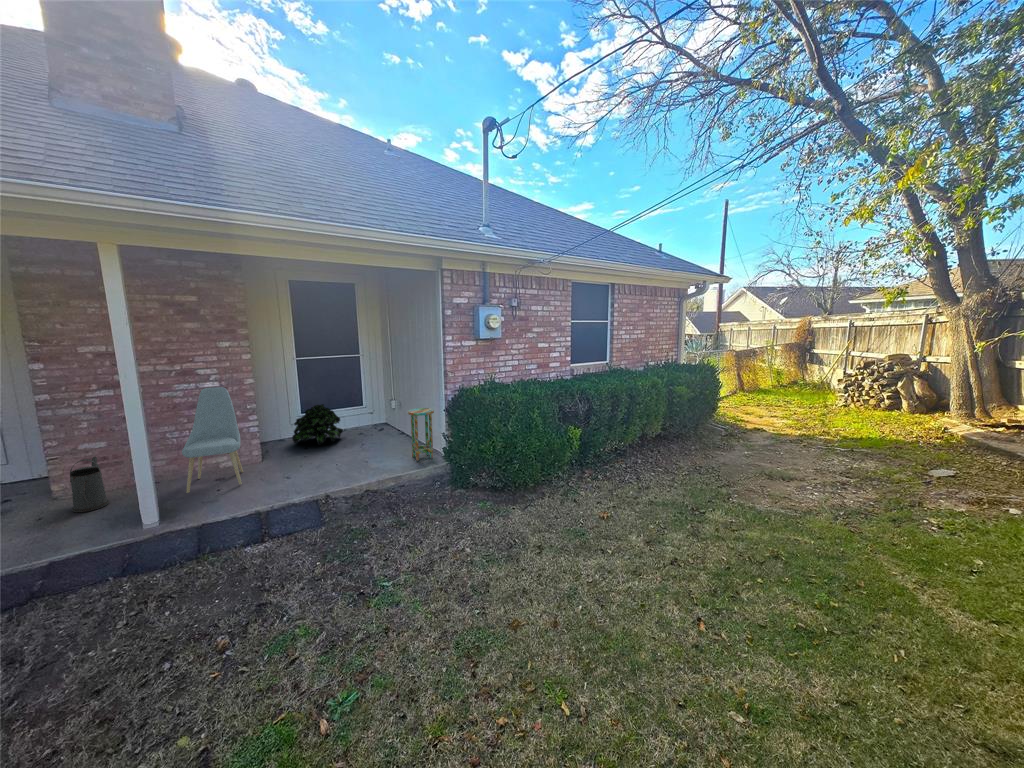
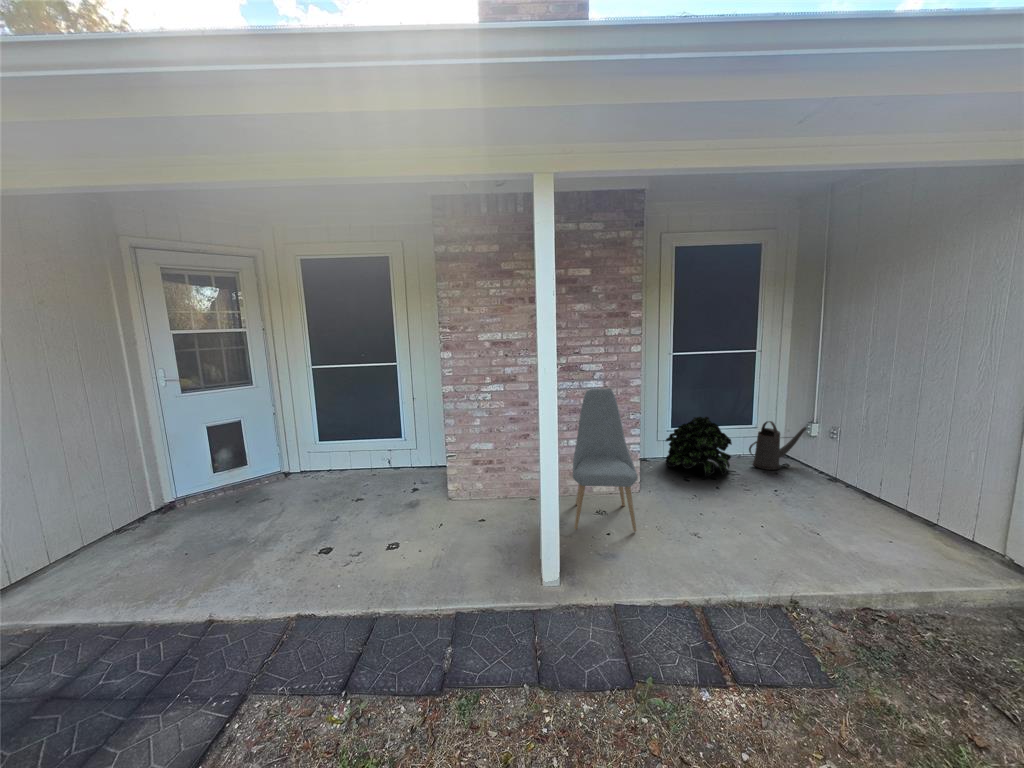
side table: present [408,408,434,461] -> none [905,454,985,557]
watering can: present [70,457,109,512] -> present [749,421,806,470]

